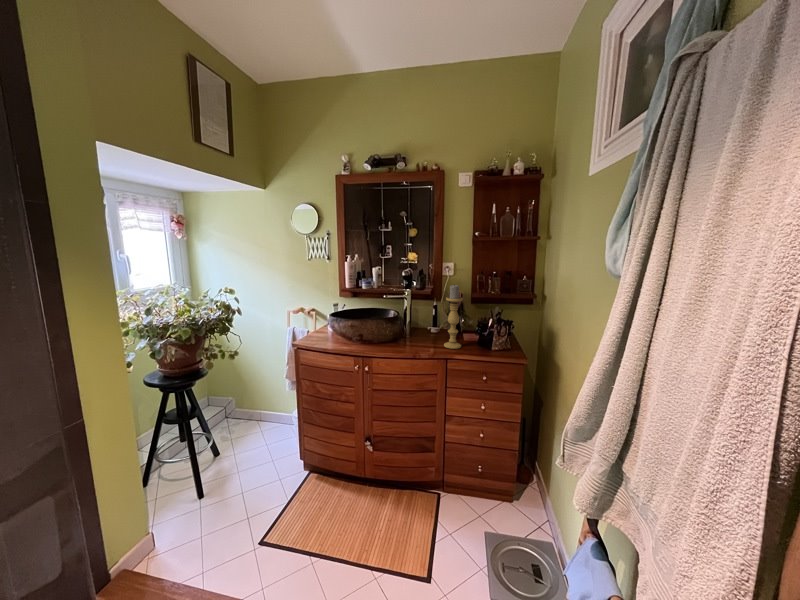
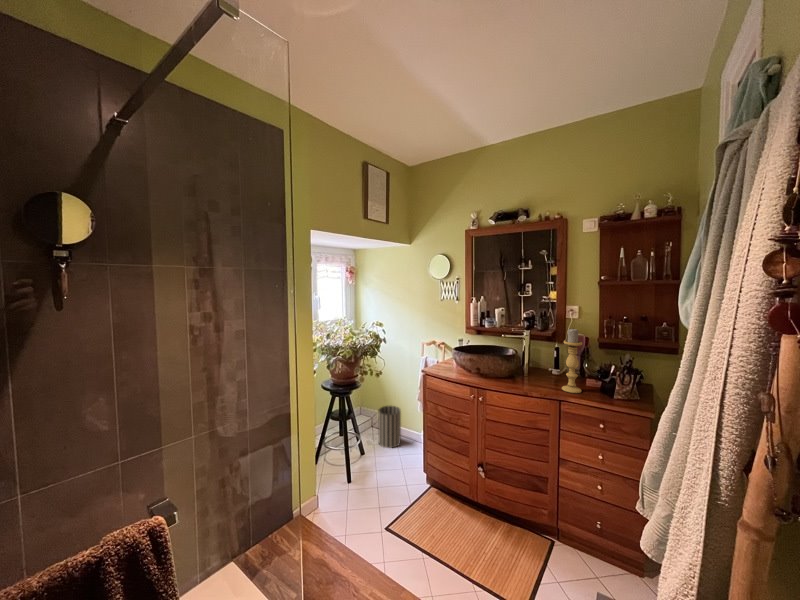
wastebasket: none [236,390,268,441] -> present [378,406,401,448]

